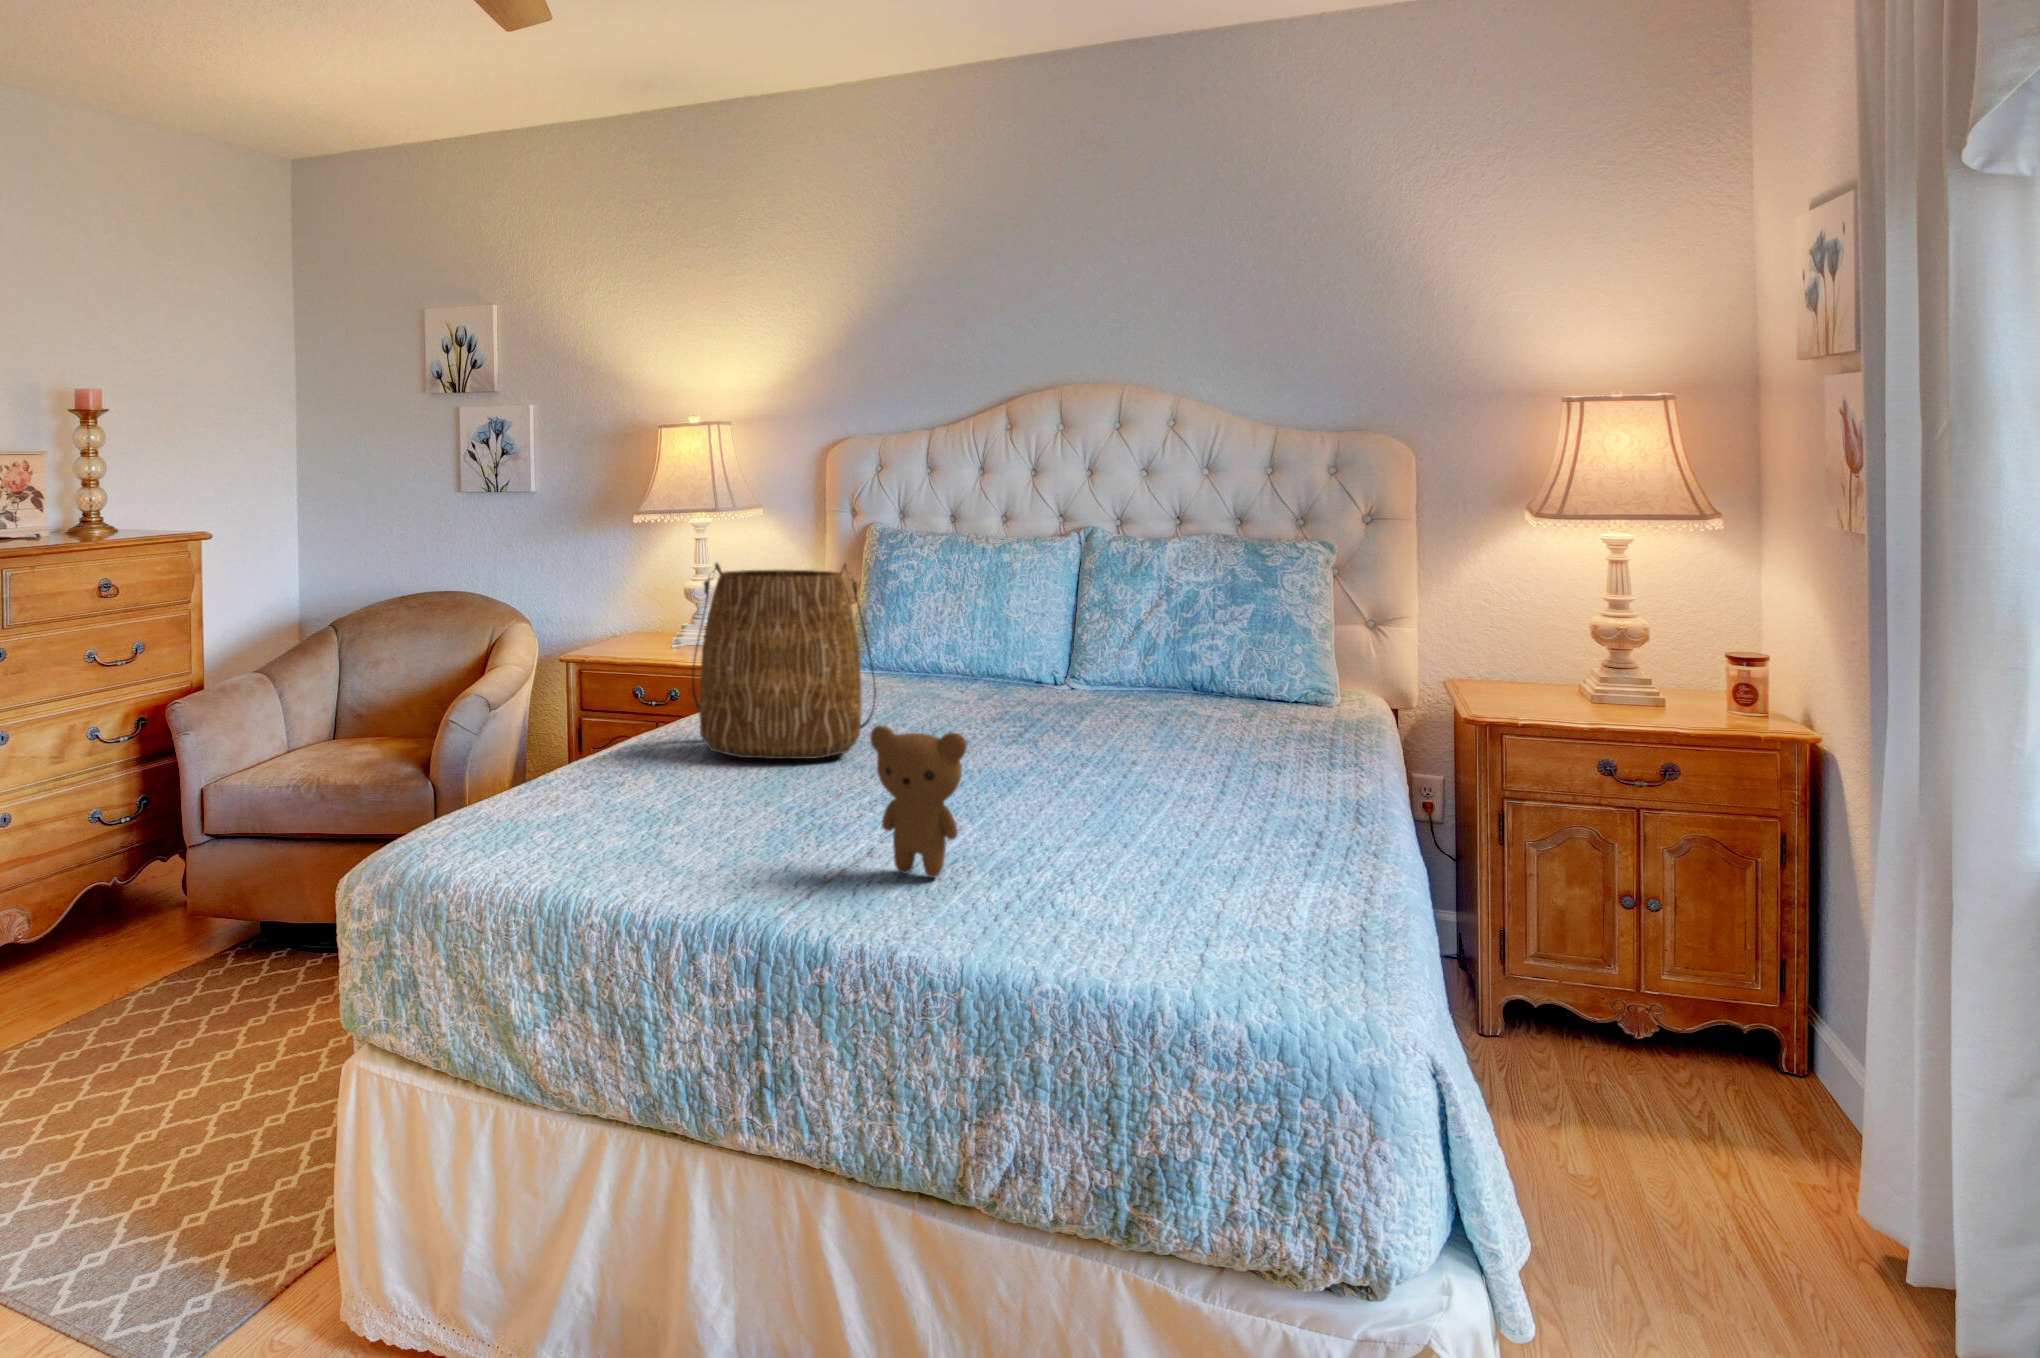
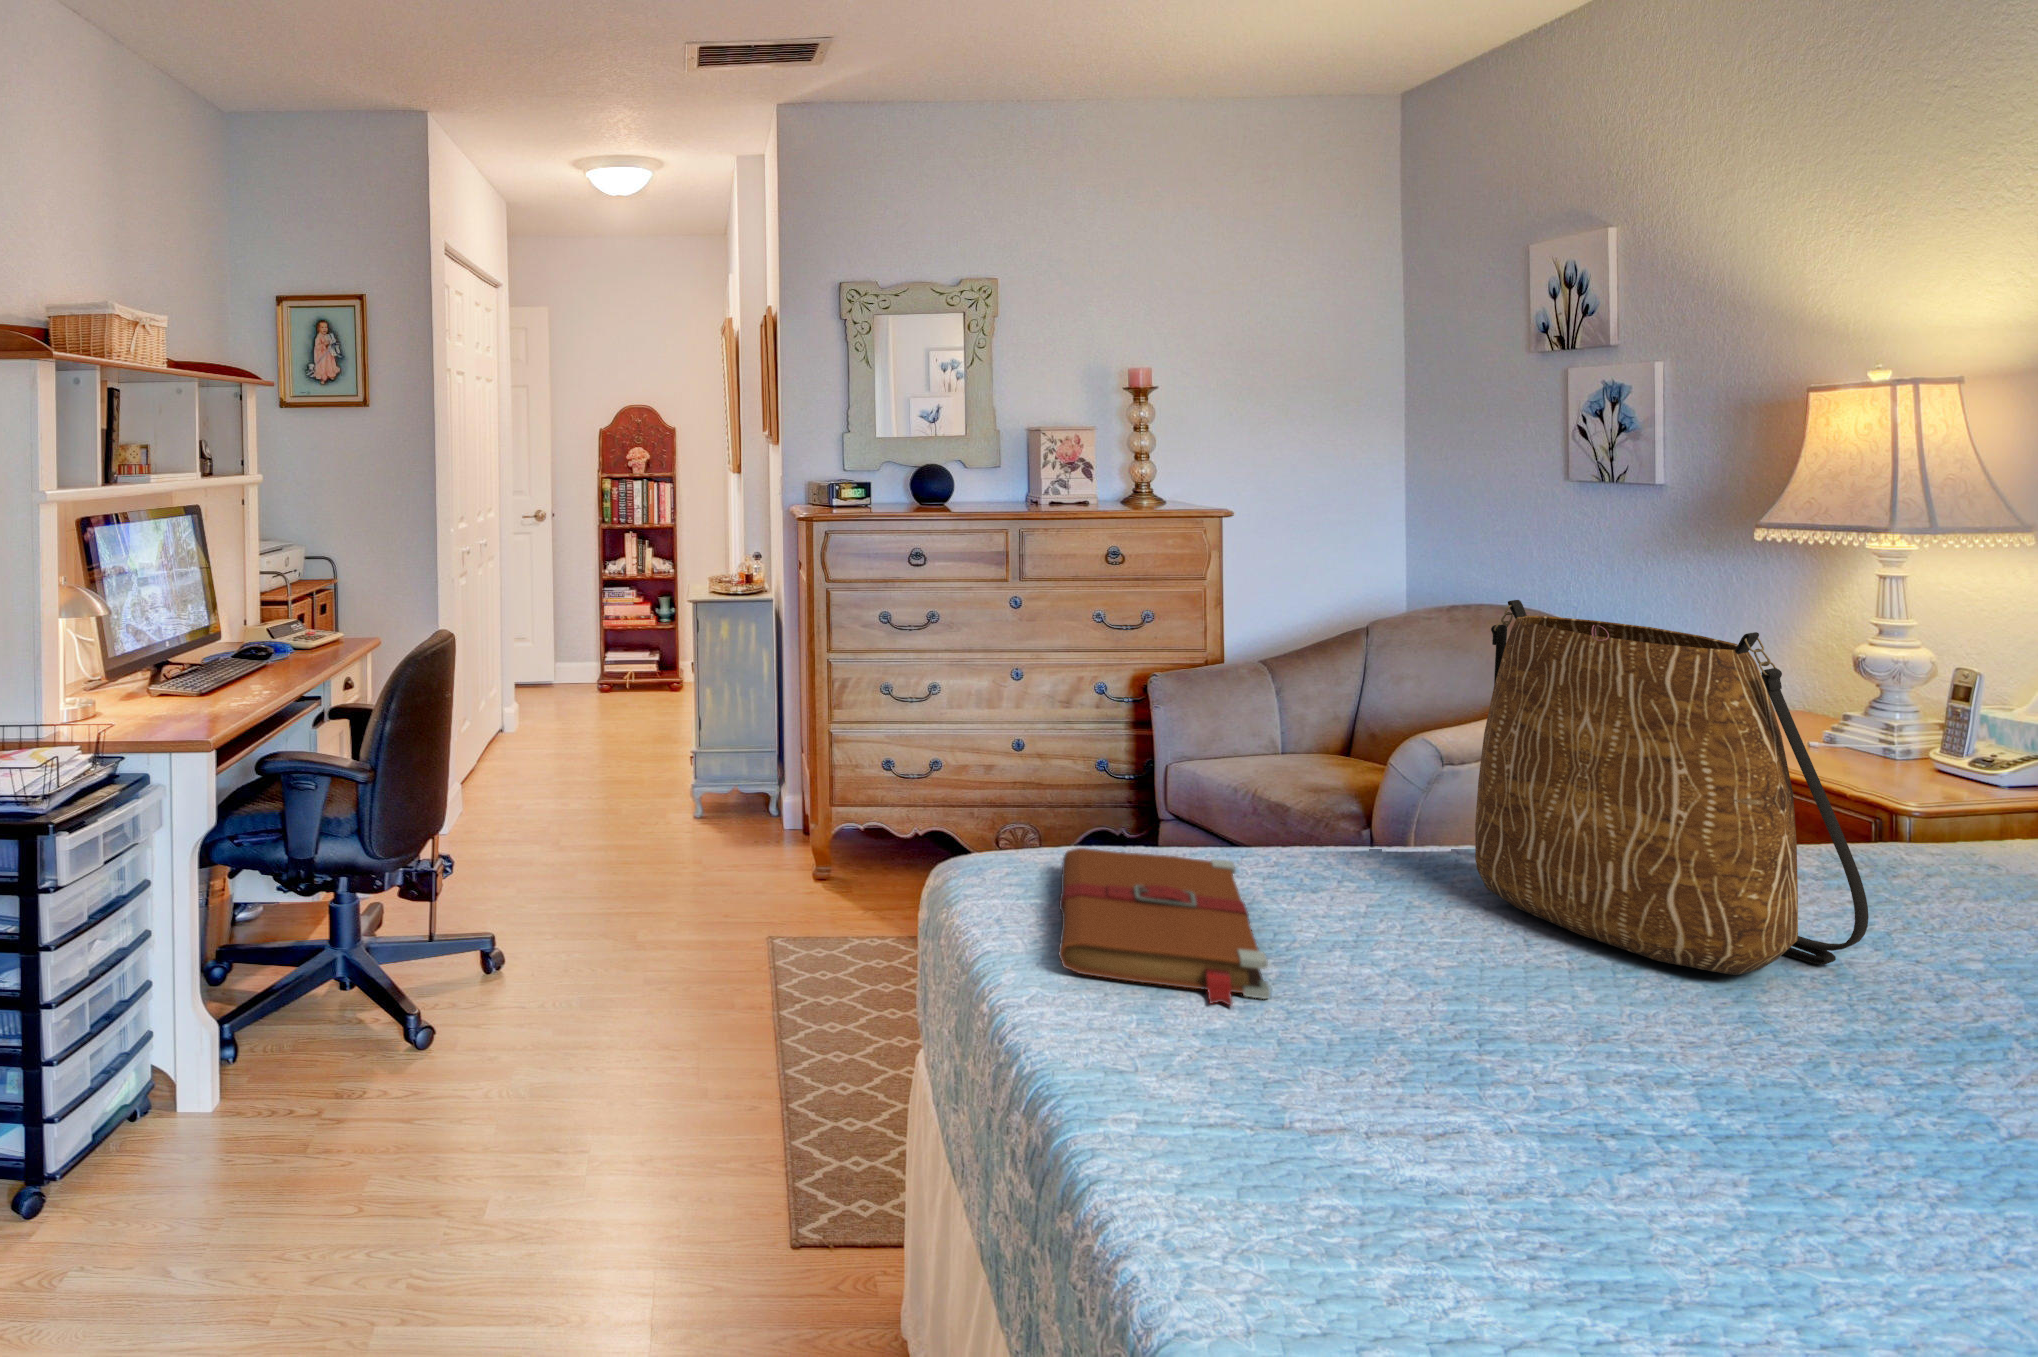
teddy bear: present [870,726,967,878] -> none [1347,904,1498,1220]
book: none [497,779,729,869] -> present [1059,848,1270,1006]

